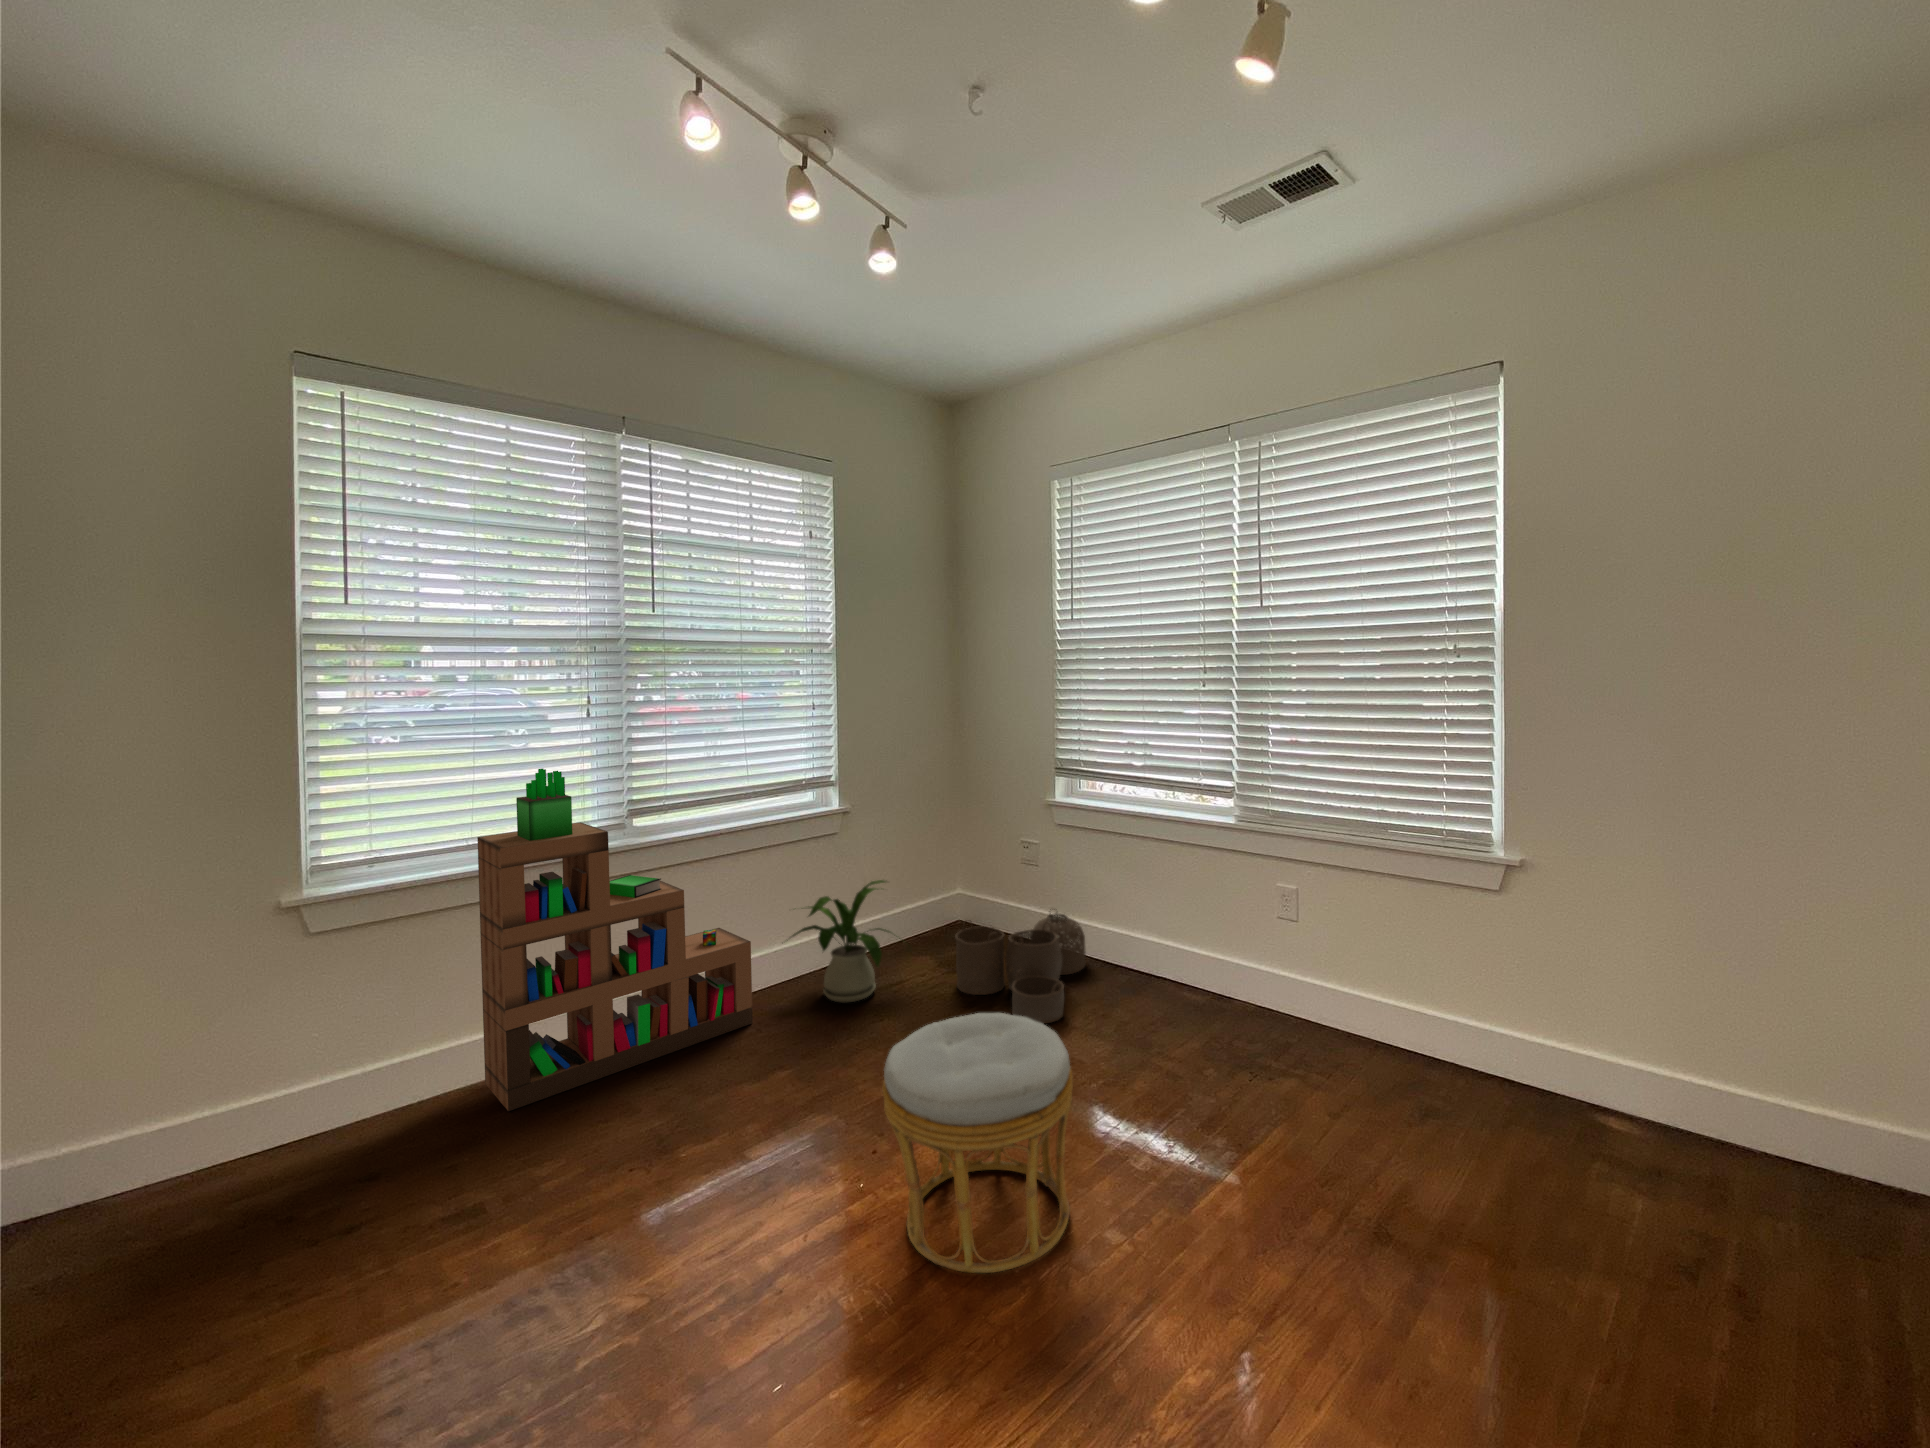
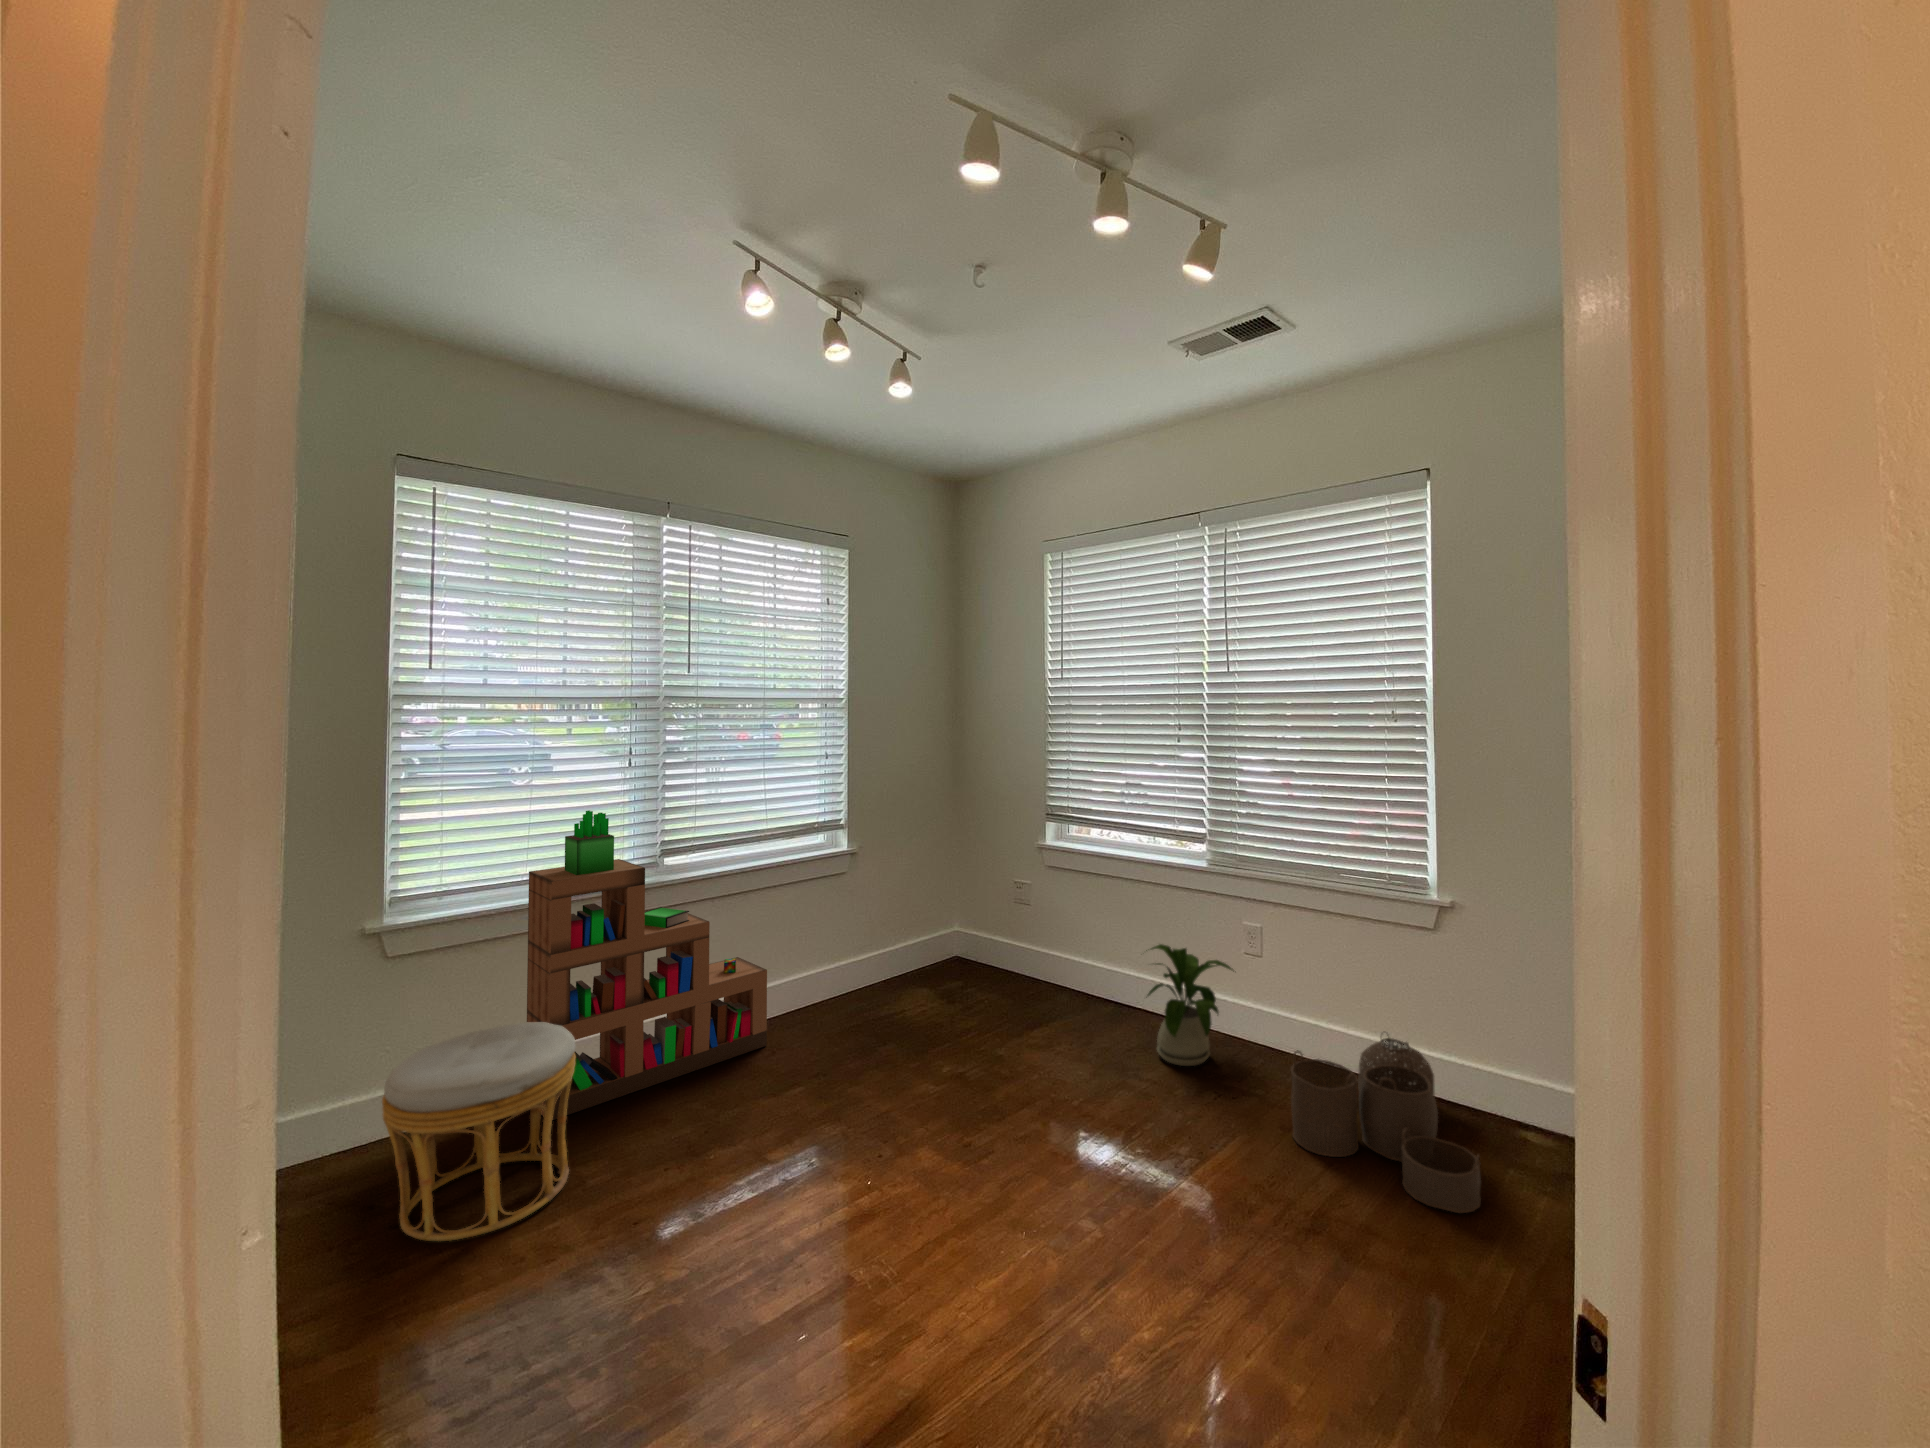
house plant: present [792,880,891,1002] -> present [1146,944,1234,1066]
woven basket: present [955,909,1085,1024] -> present [1291,1037,1481,1213]
ottoman: present [882,1013,1073,1273] -> present [382,1022,576,1242]

